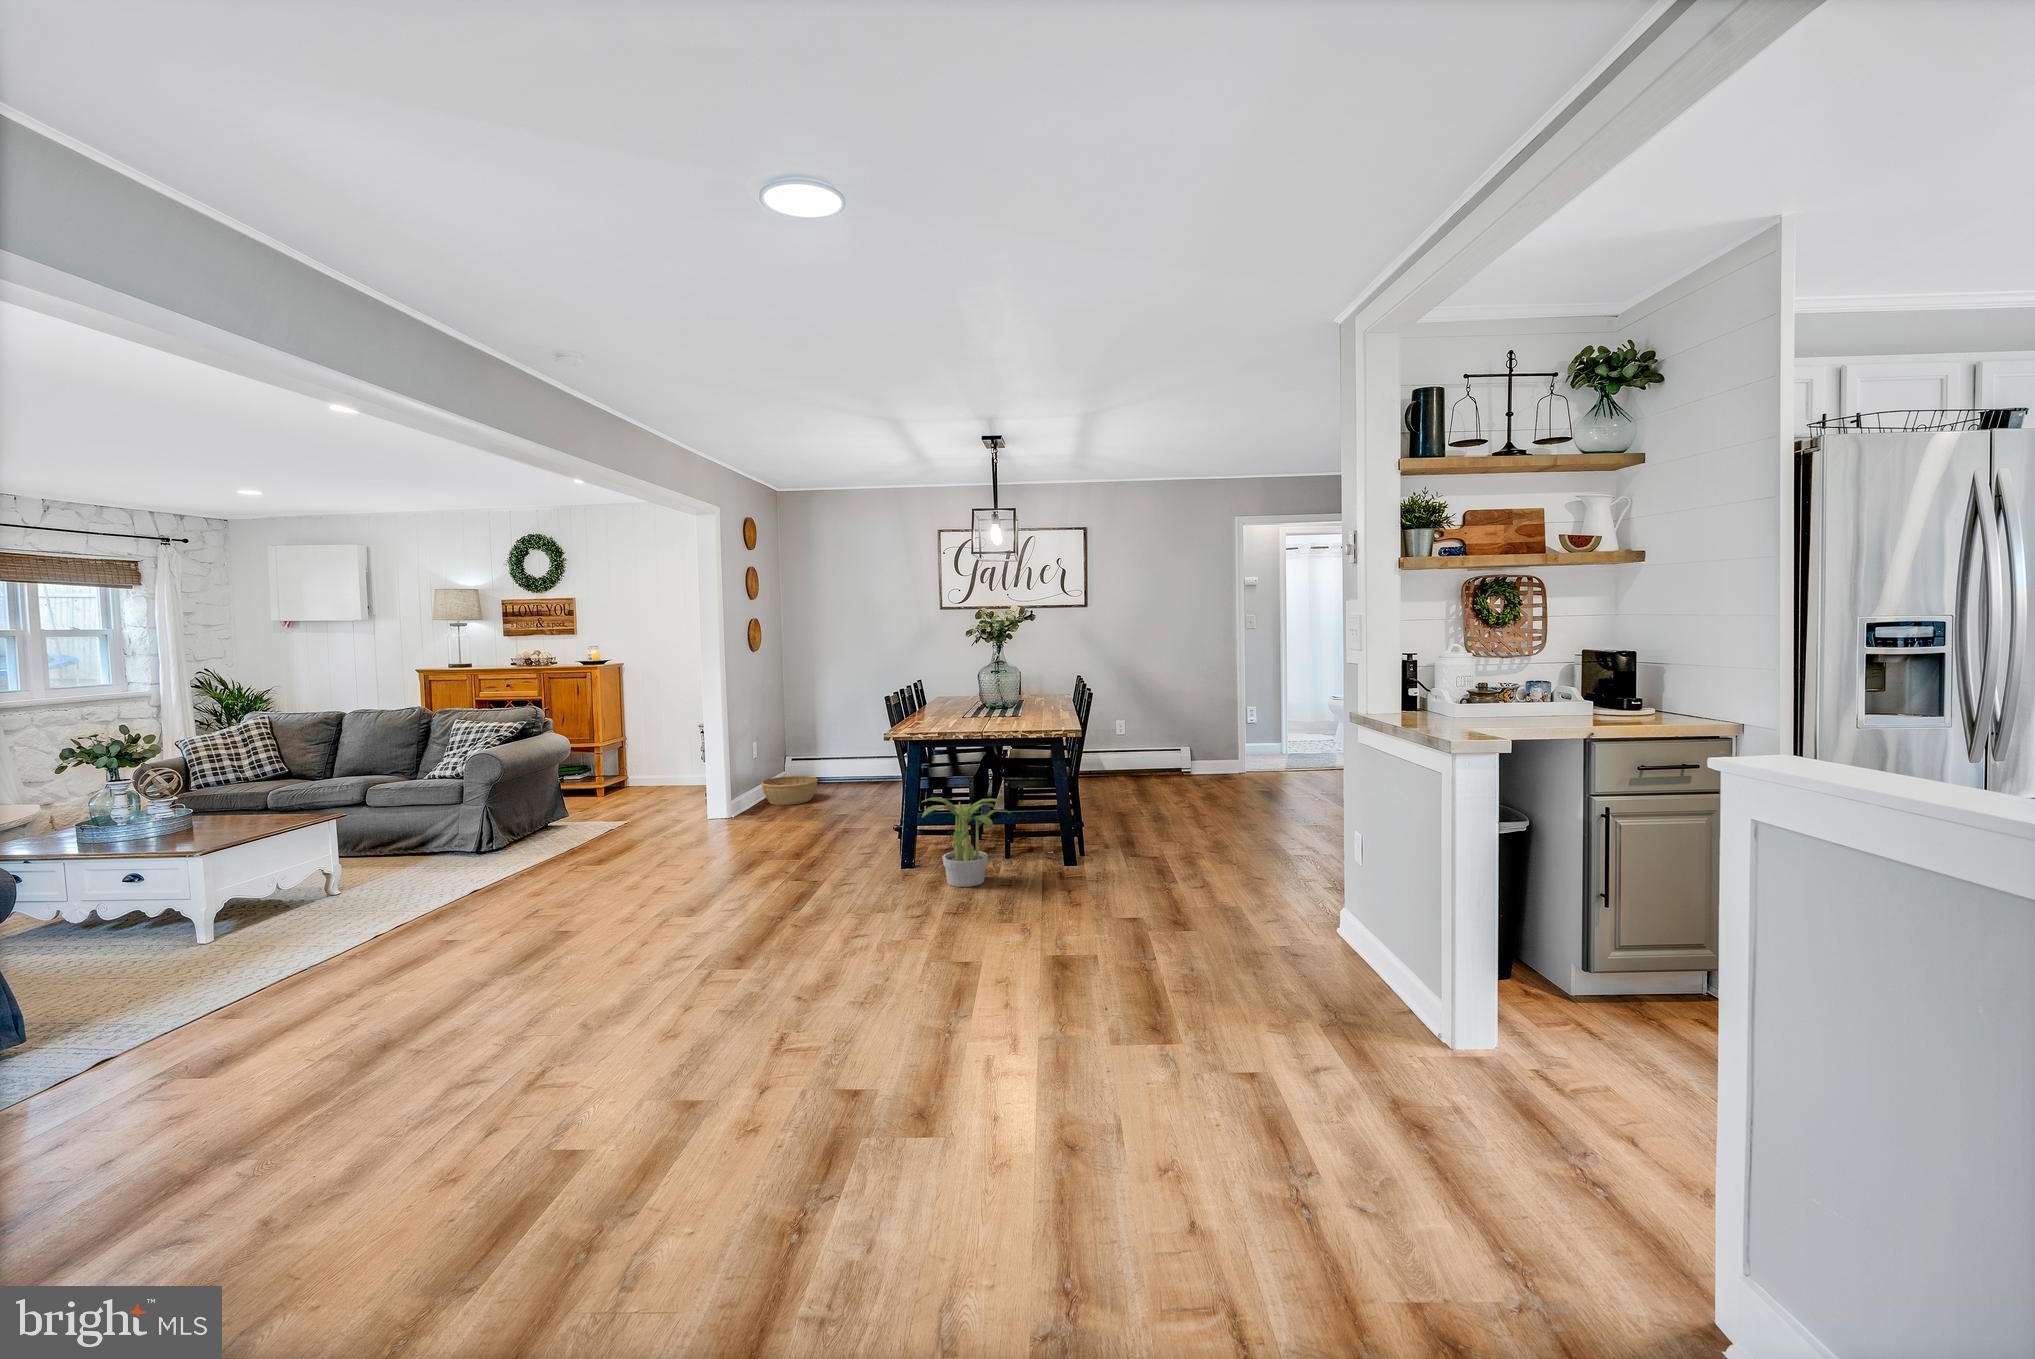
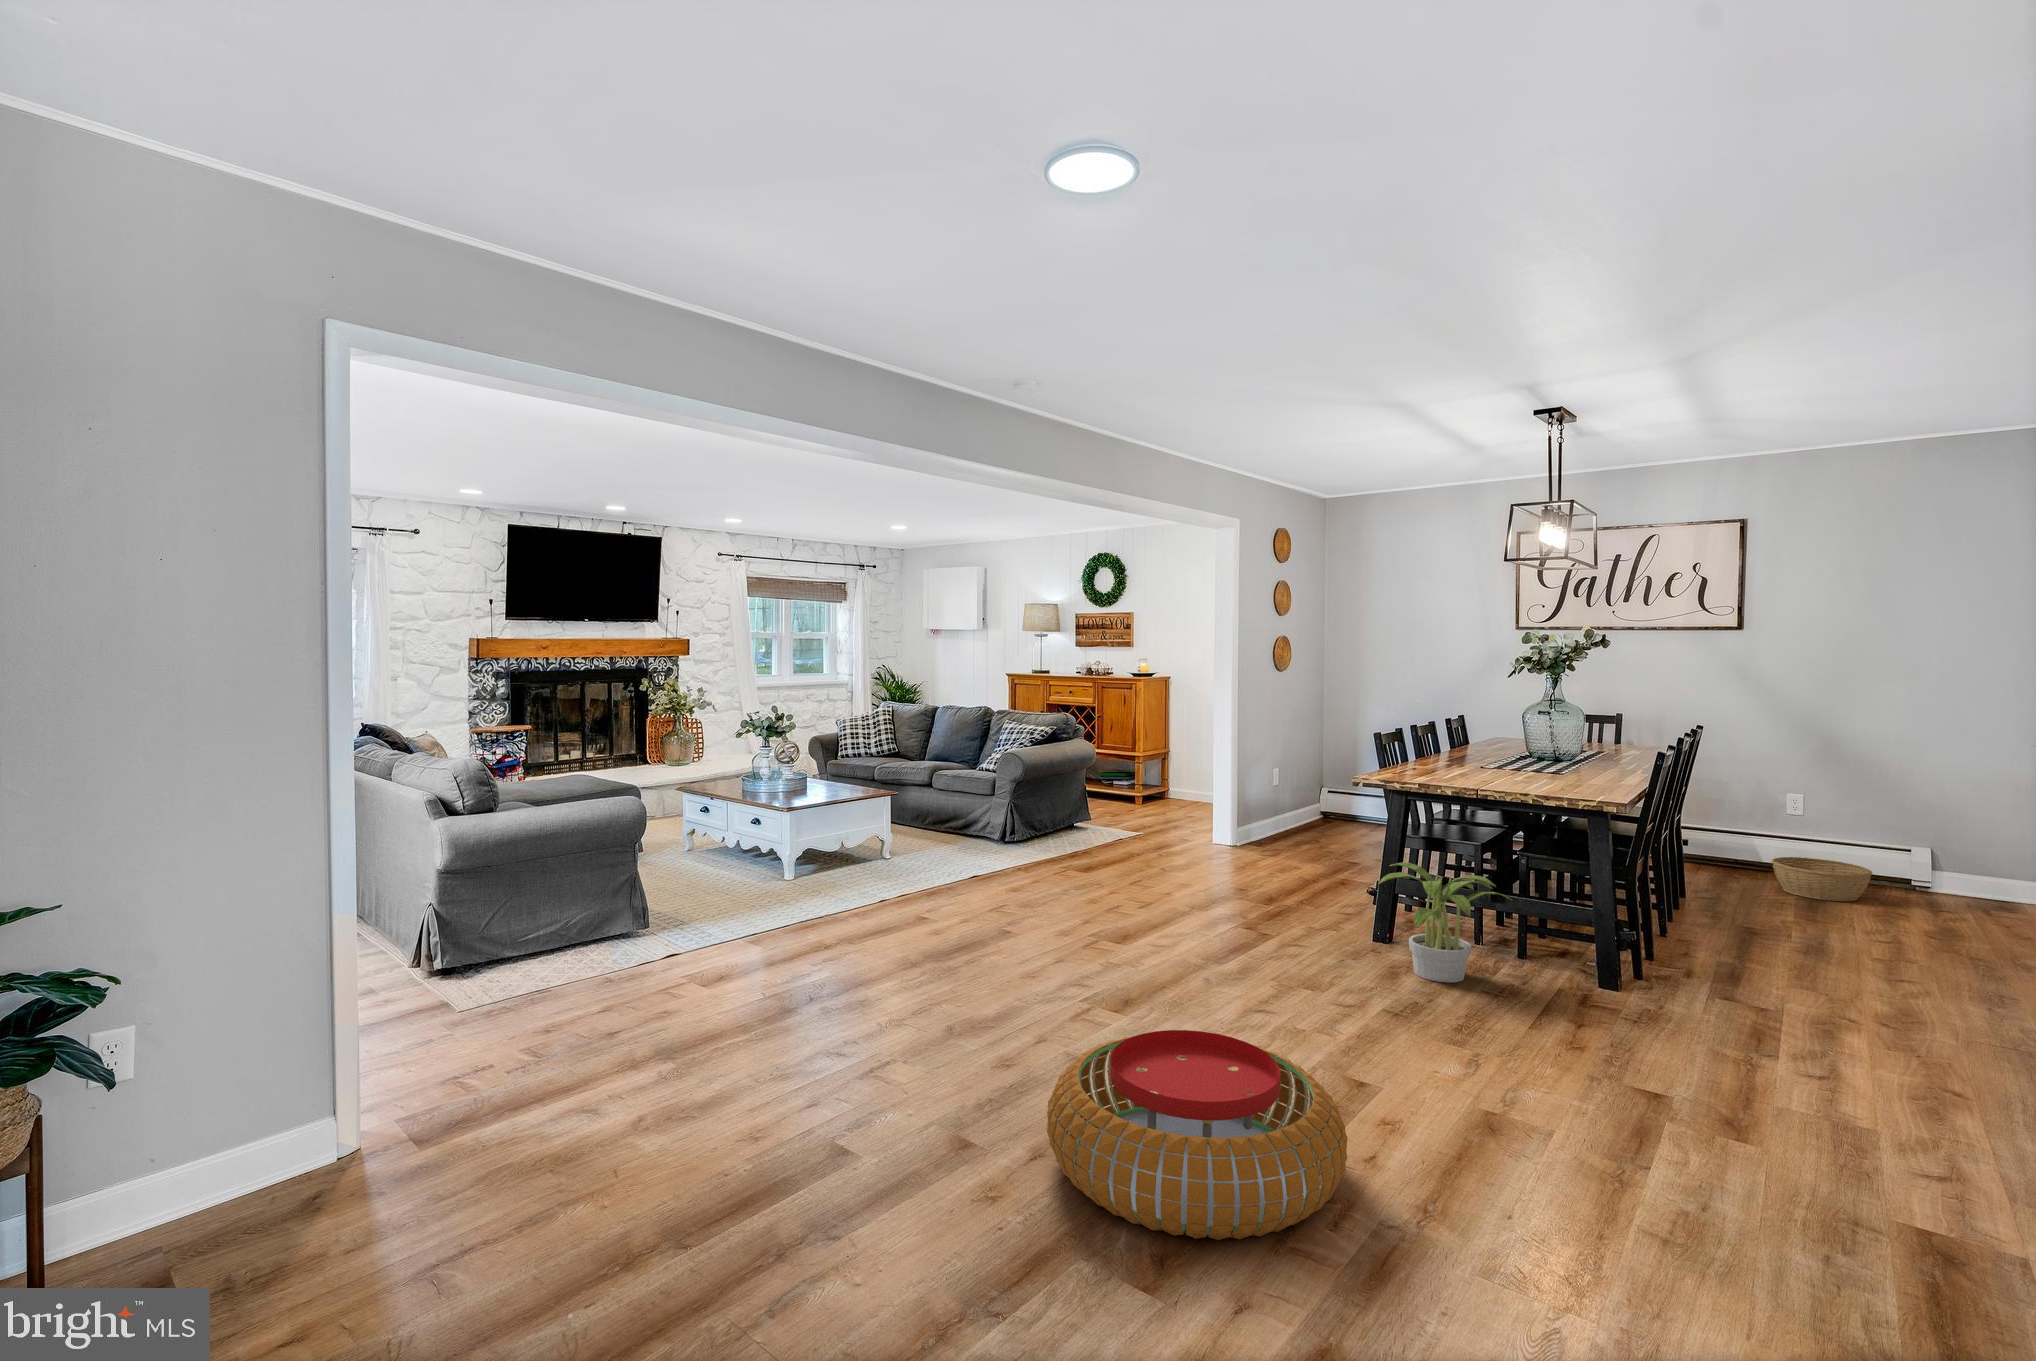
basket: present [761,776,818,805] -> present [1772,857,1872,901]
pouf: none [773,958,1037,1139] -> present [1047,1030,1348,1240]

